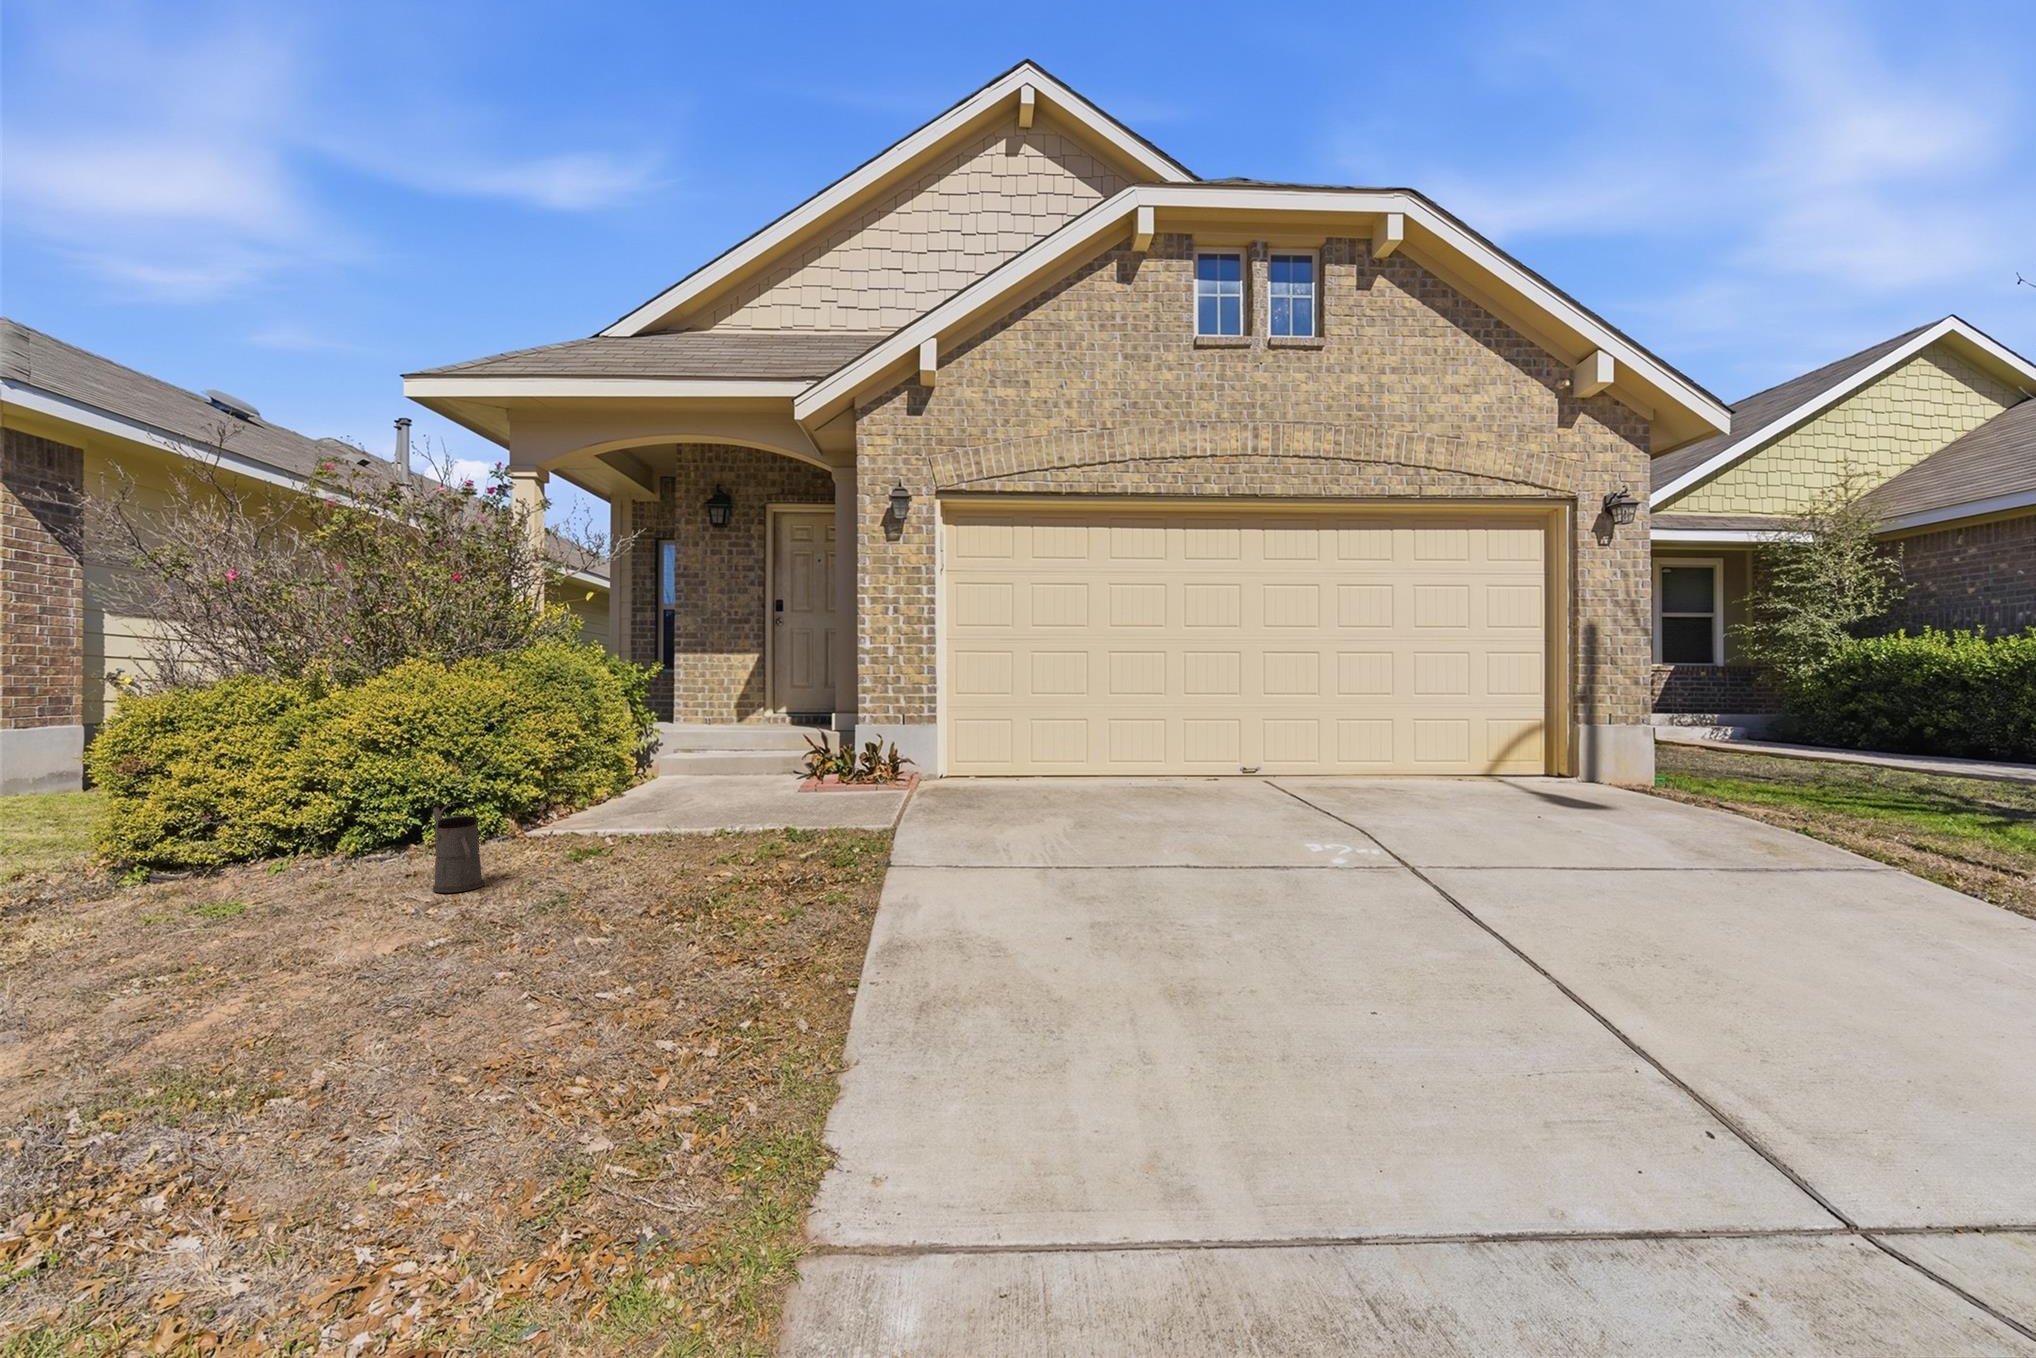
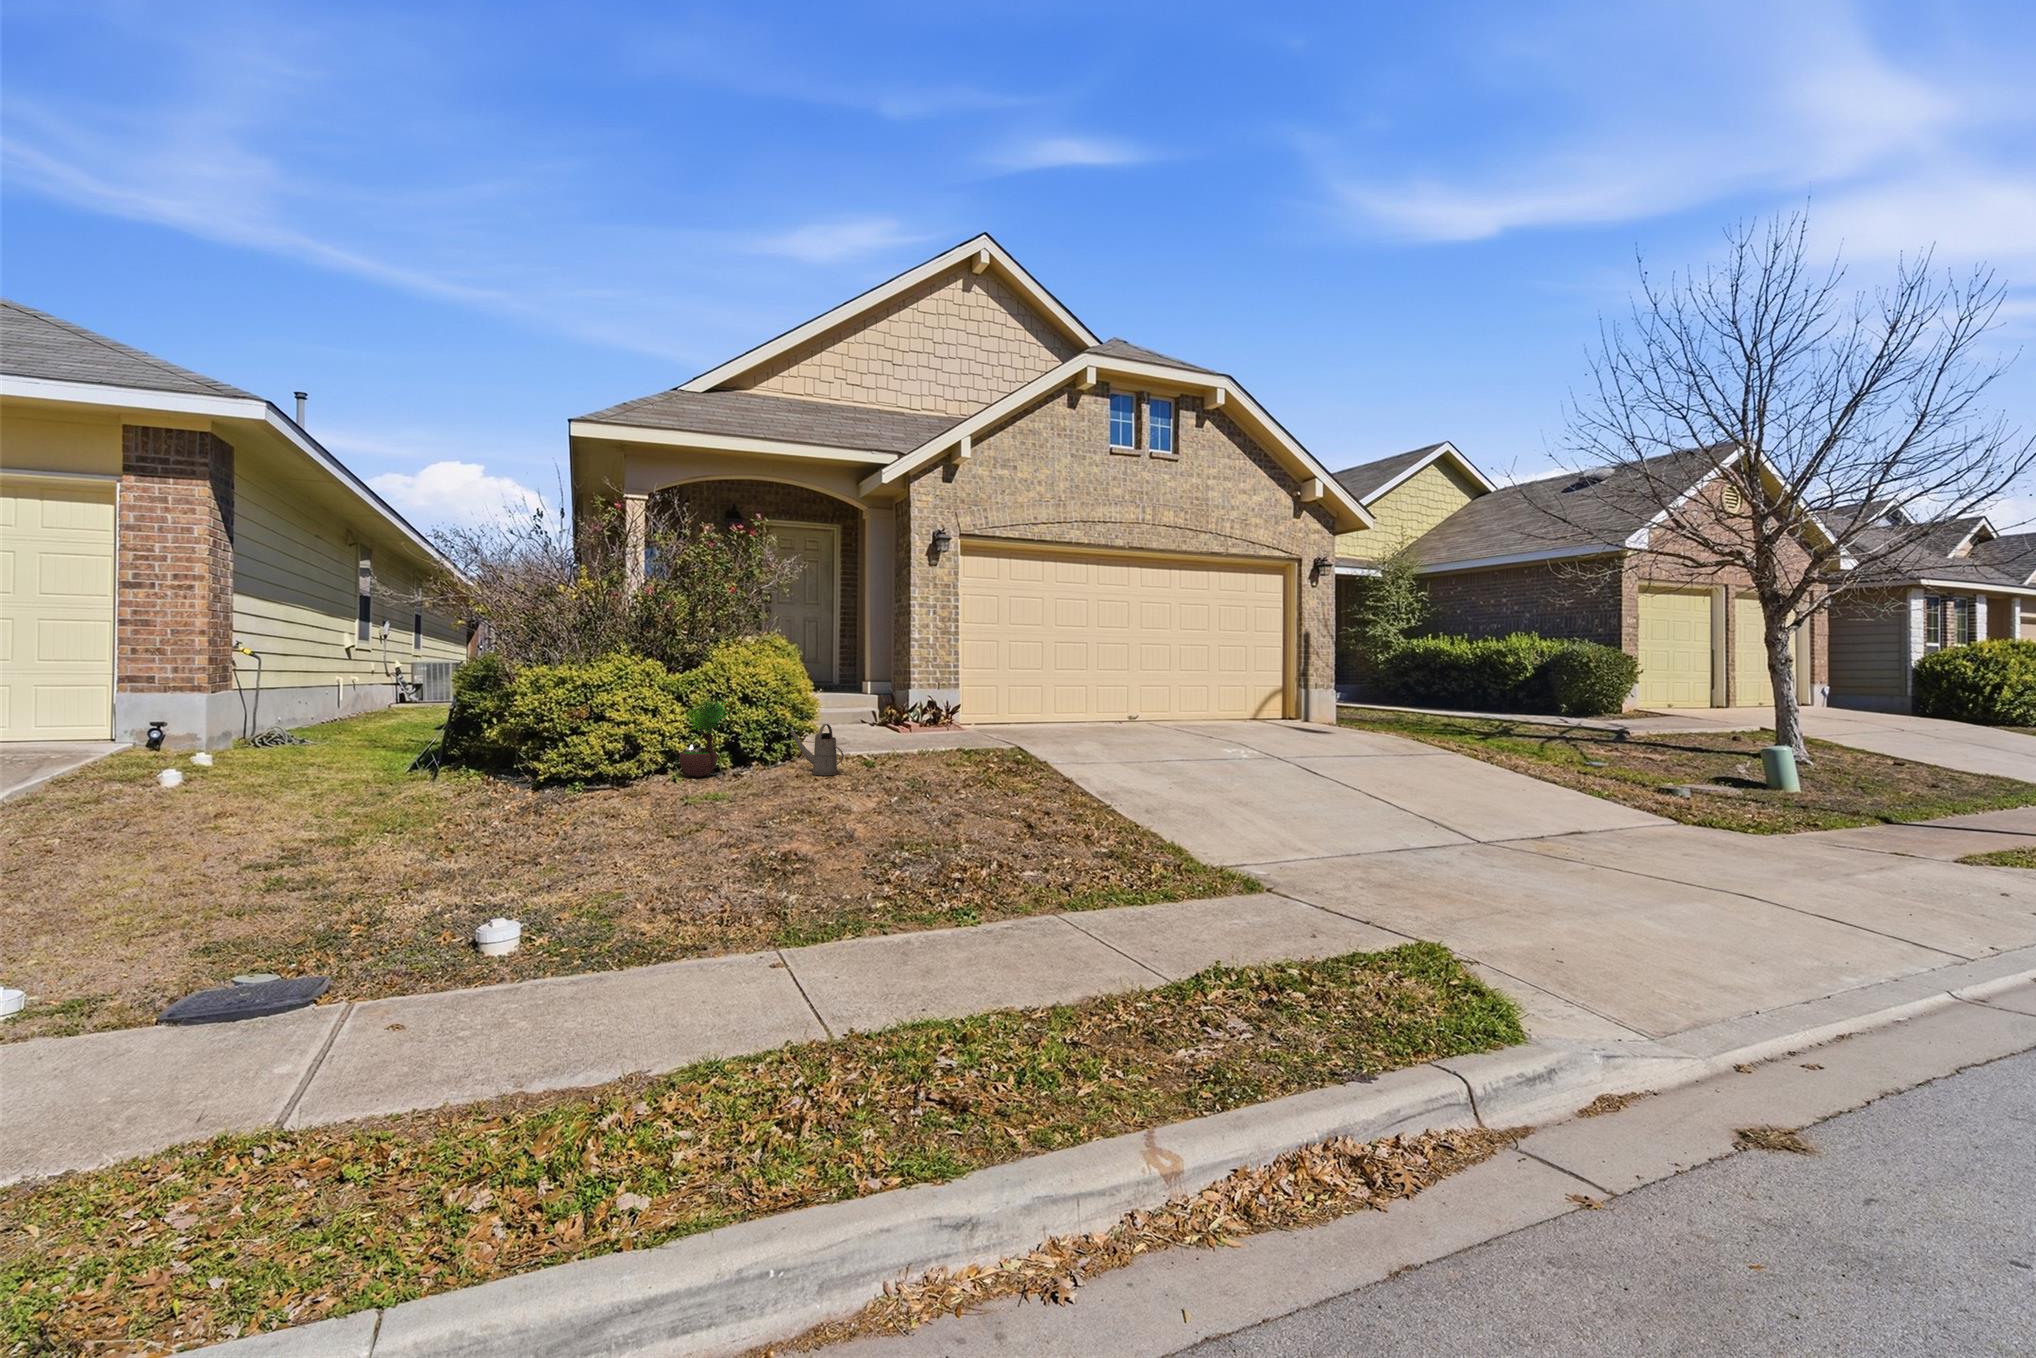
potted tree: none [213,748,313,885] -> present [679,698,728,777]

